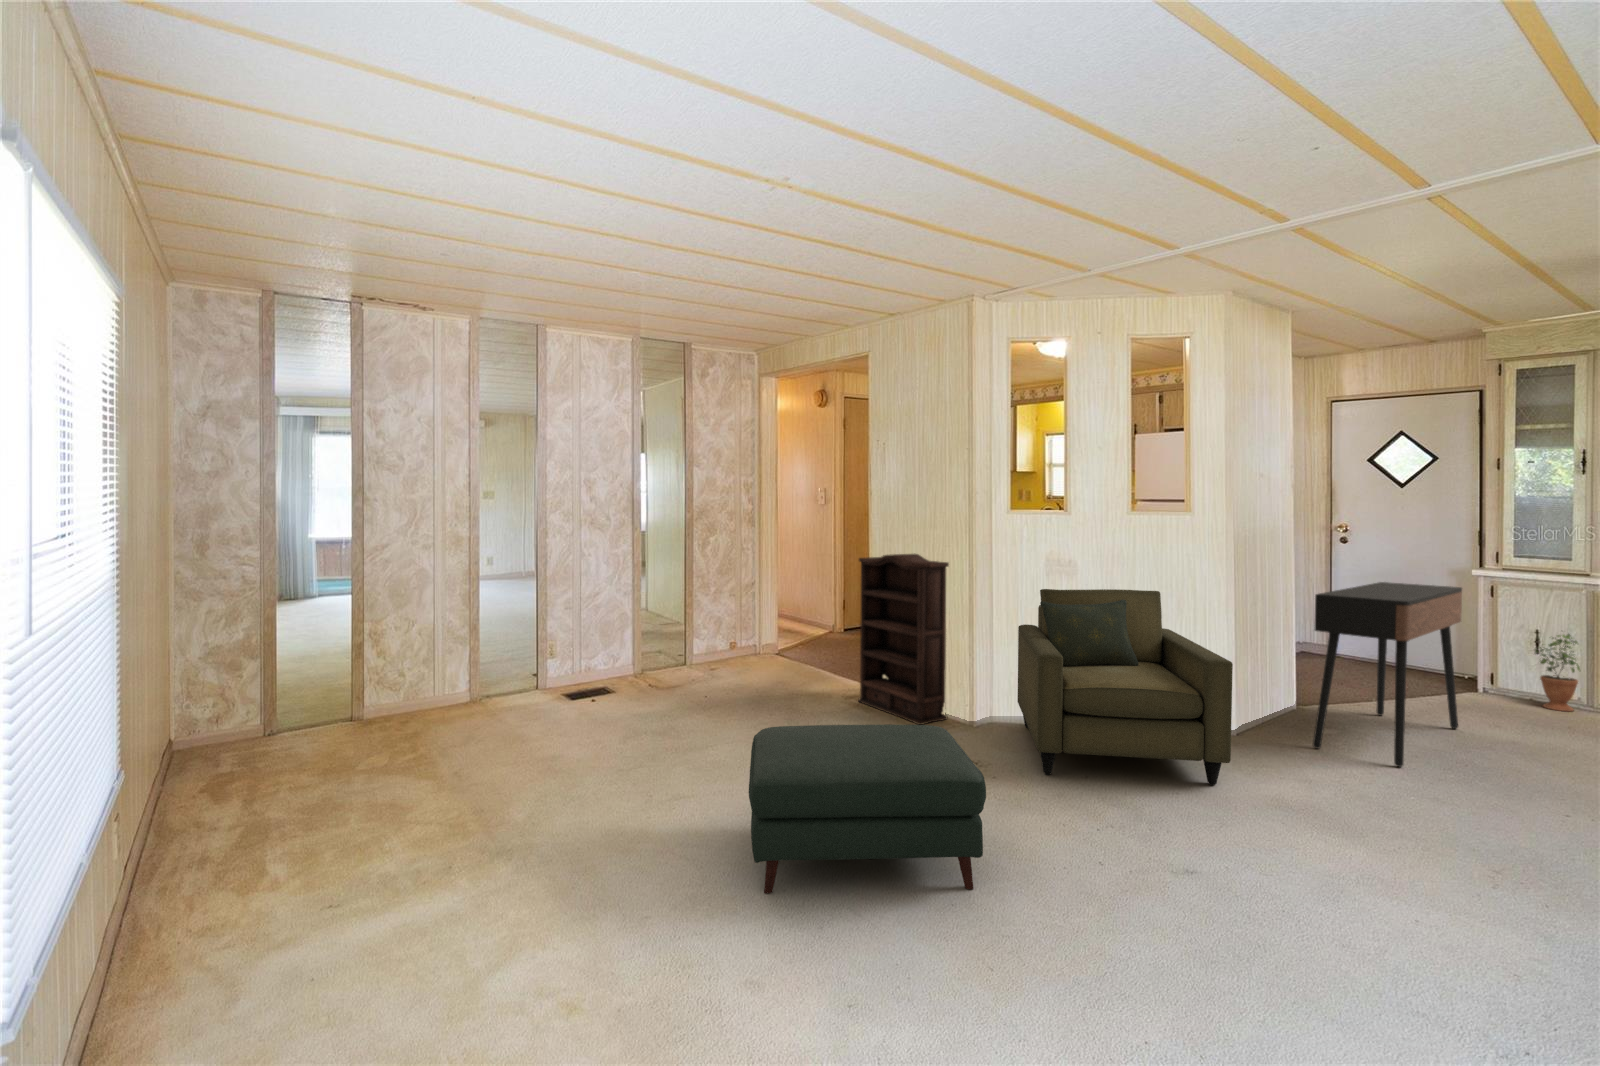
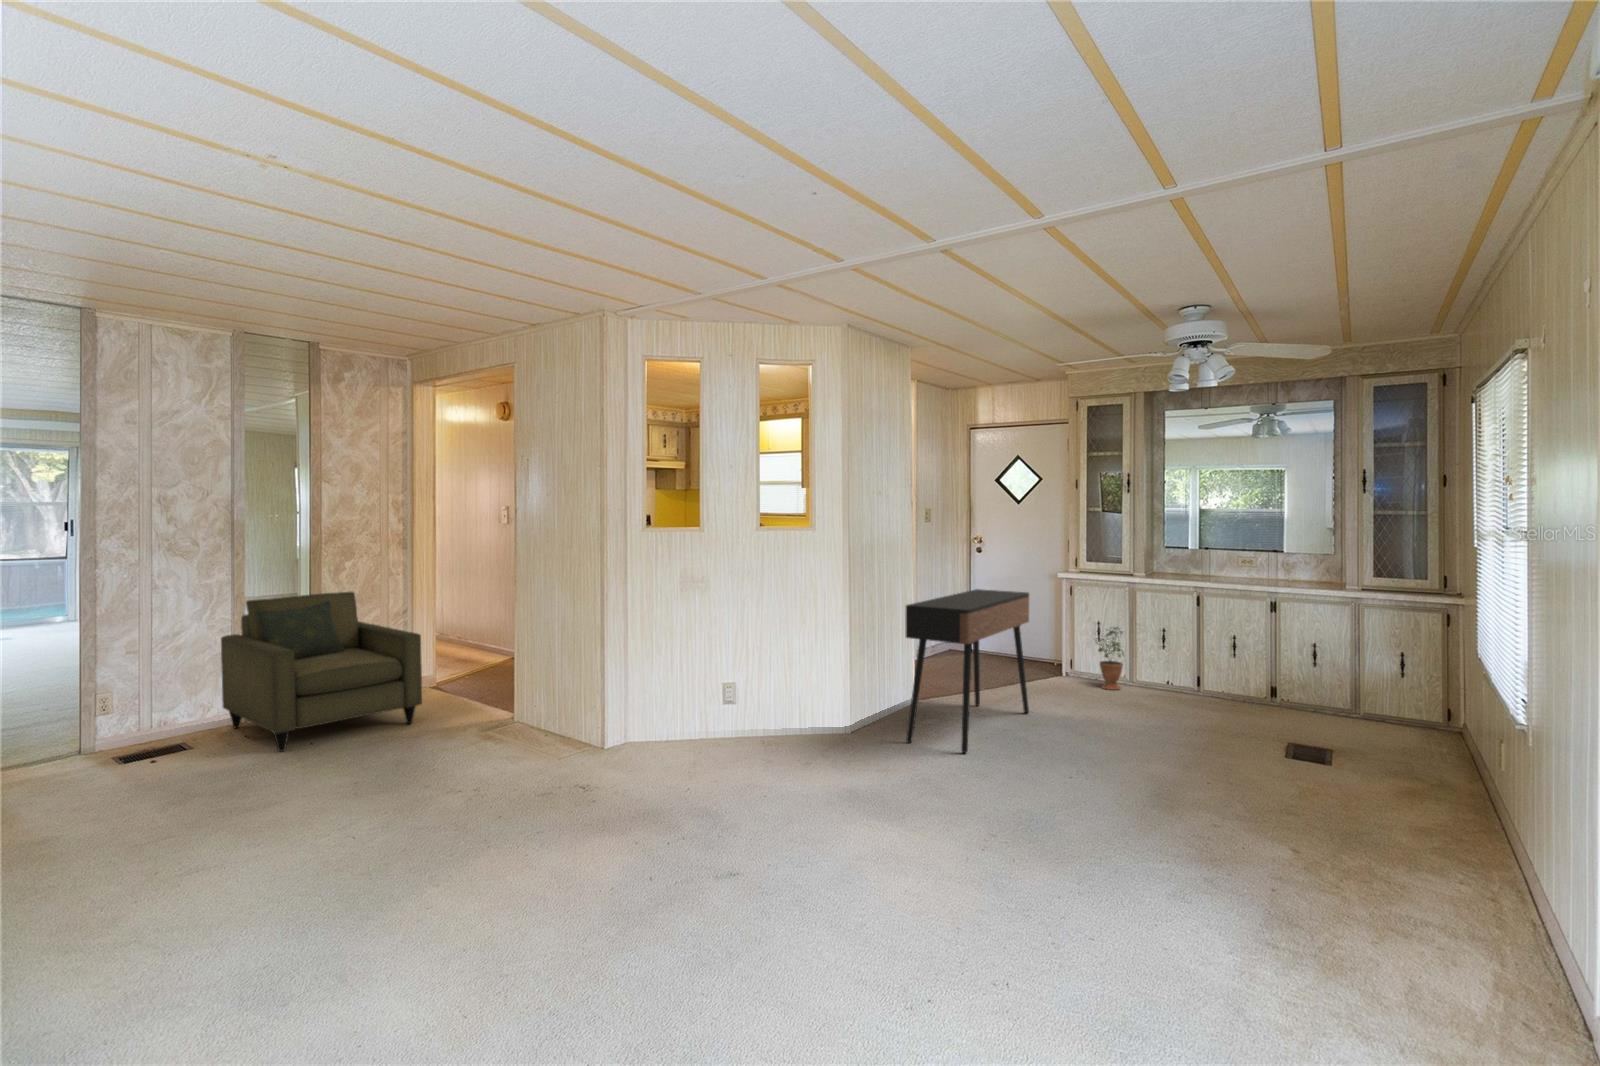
bookshelf: present [858,554,949,725] -> none [493,576,583,755]
armchair: present [1018,589,1233,785] -> present [221,592,422,752]
ottoman: present [749,725,986,894] -> none [243,764,523,971]

